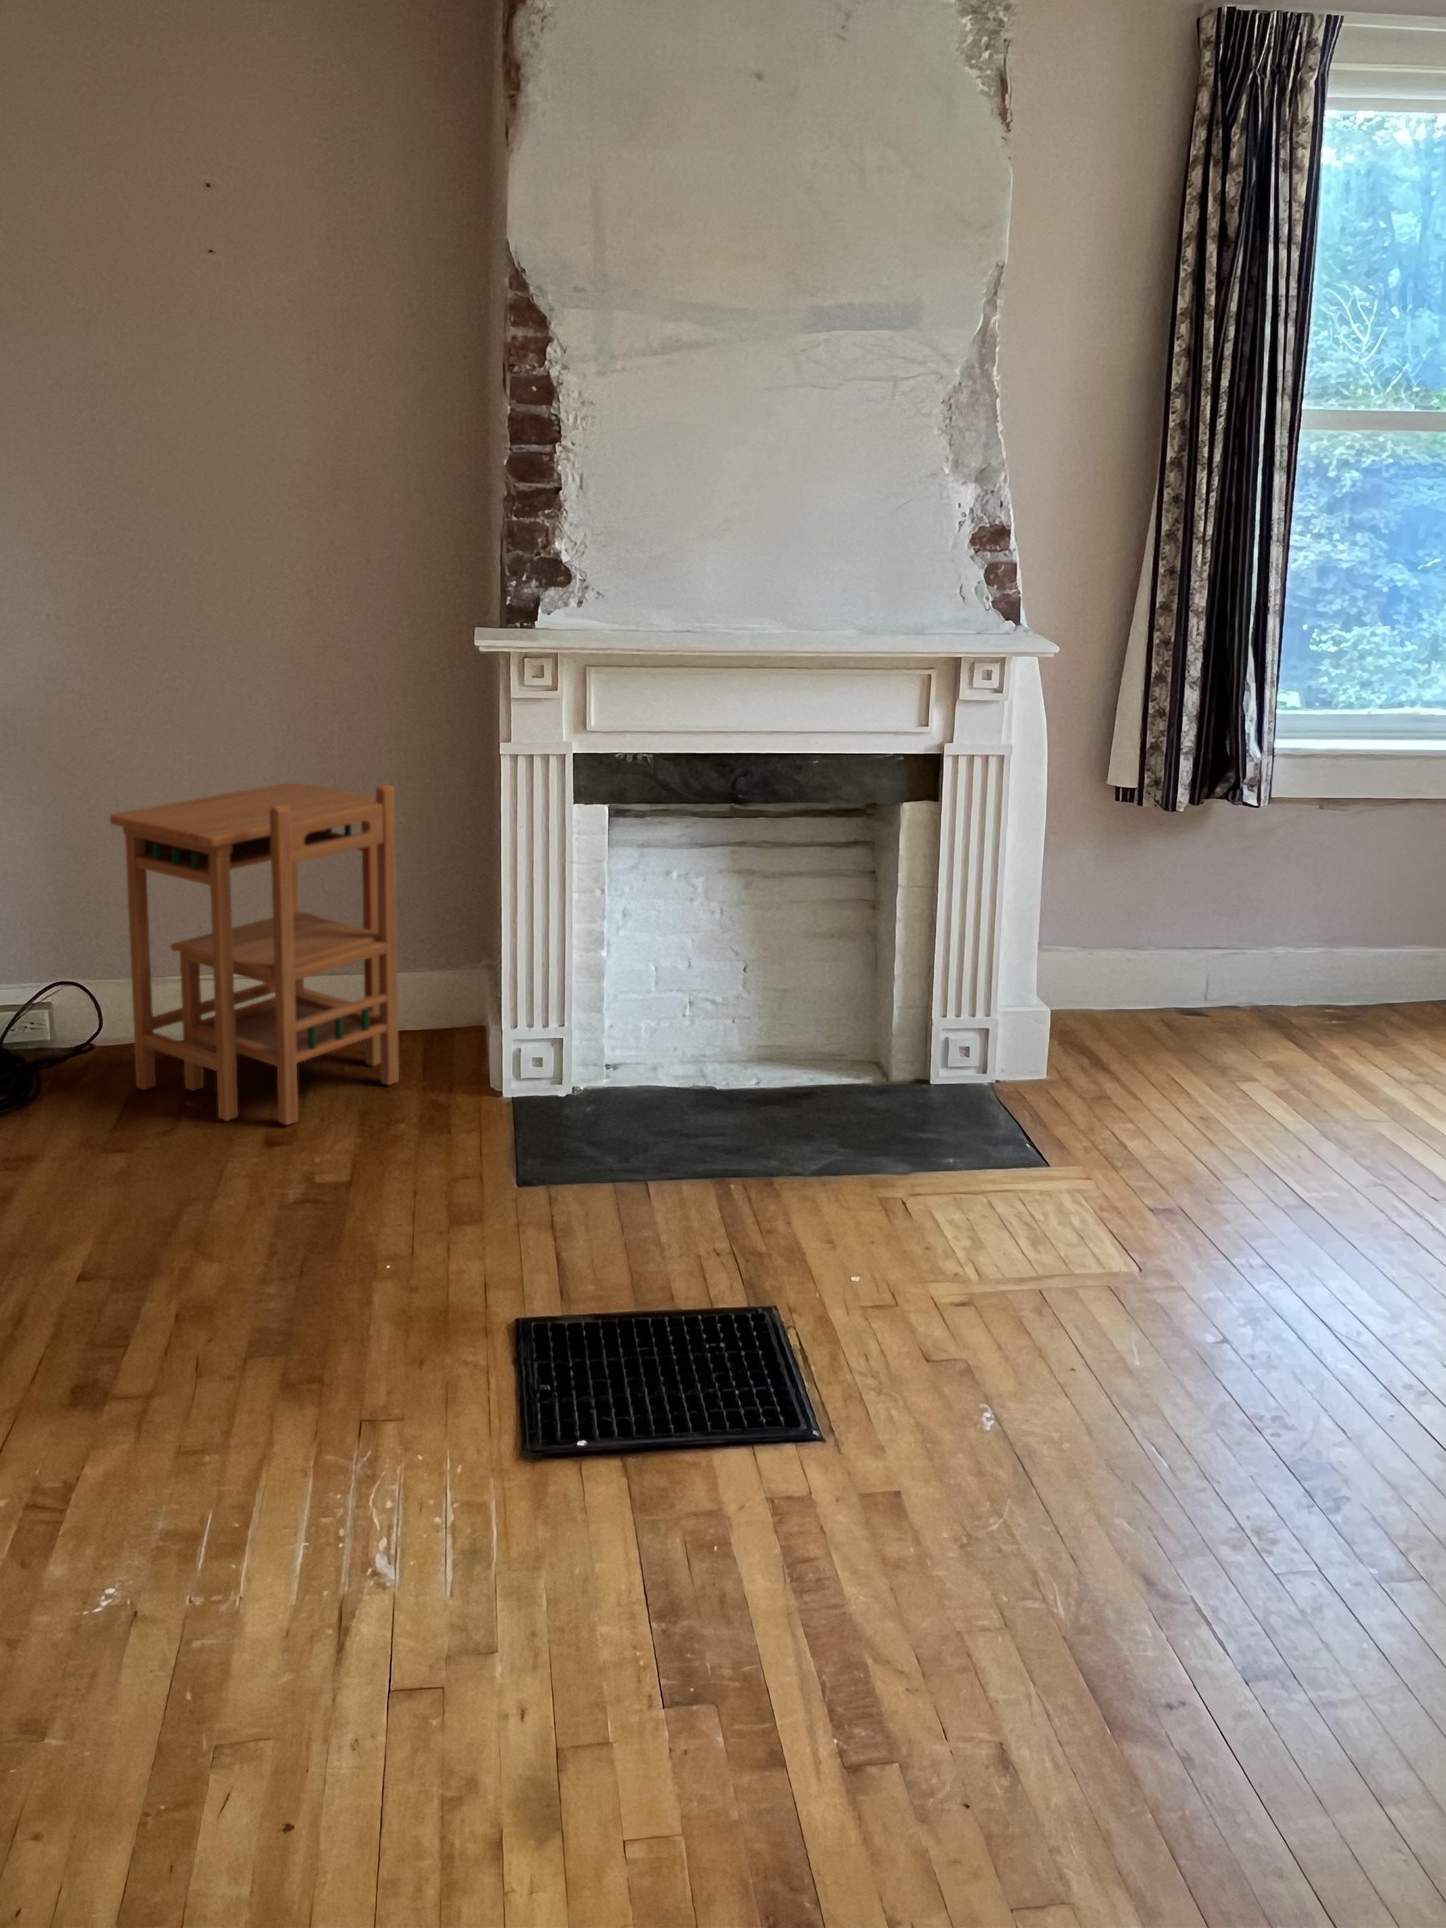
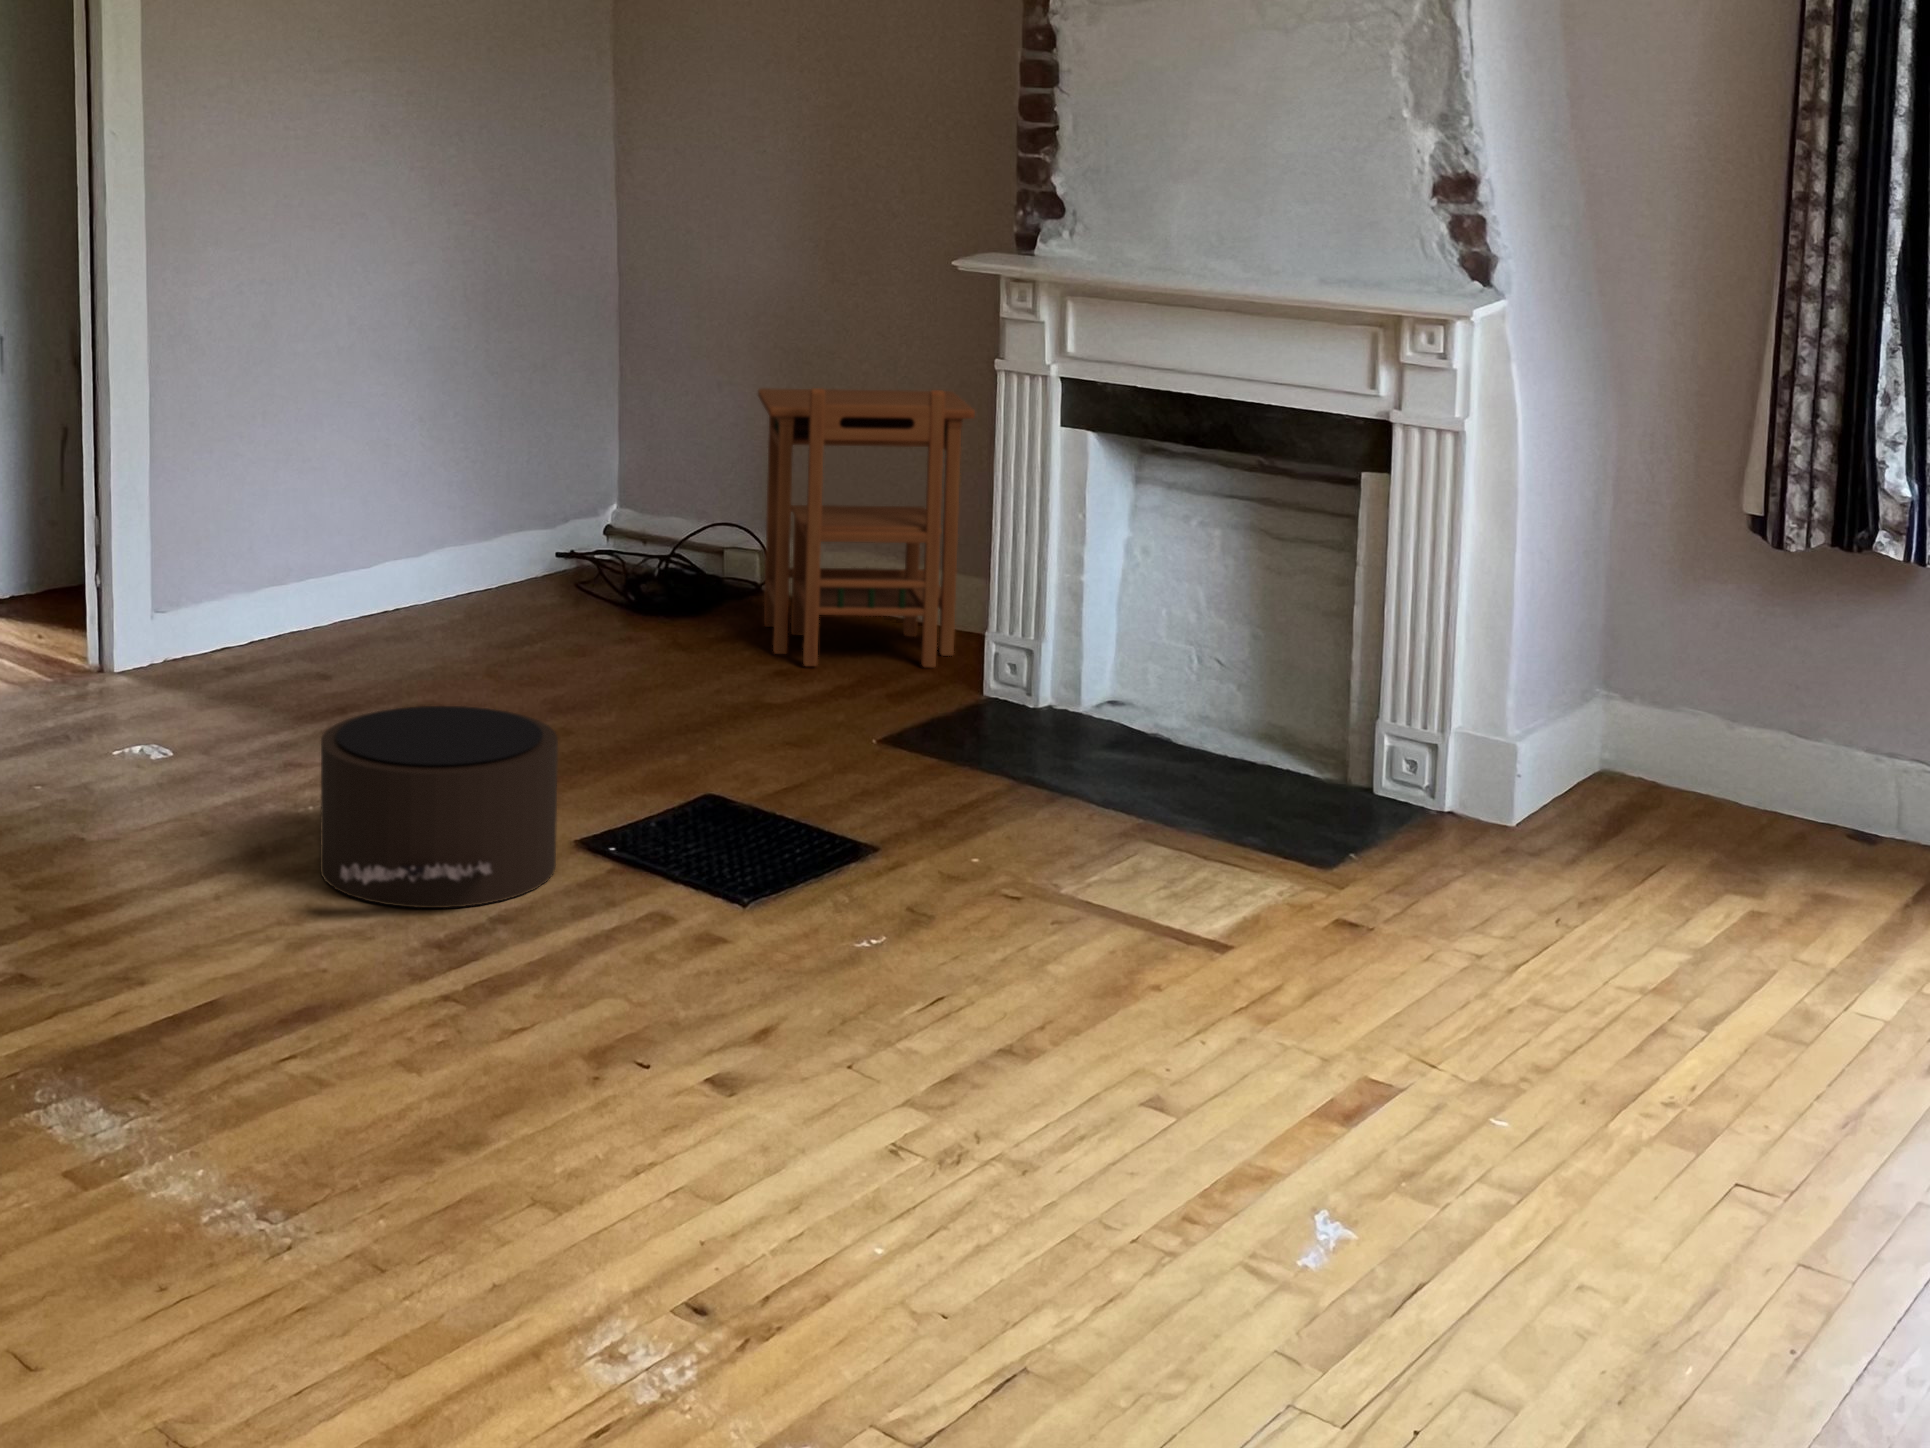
pouf: none [250,1346,726,1751] -> present [320,706,558,908]

